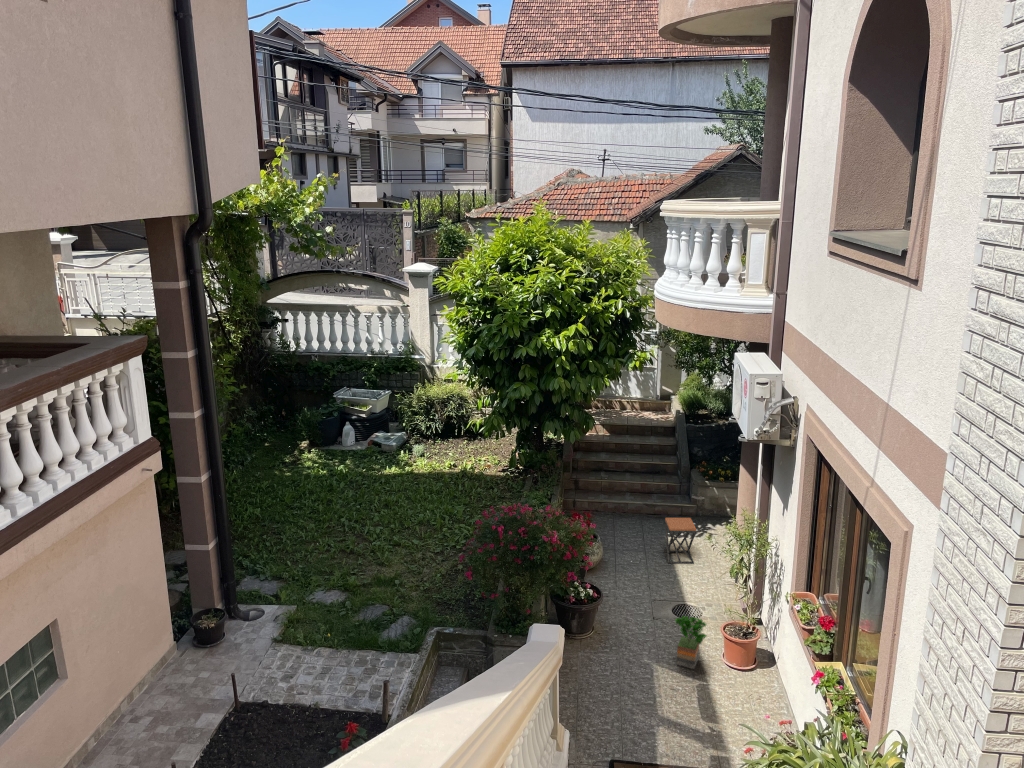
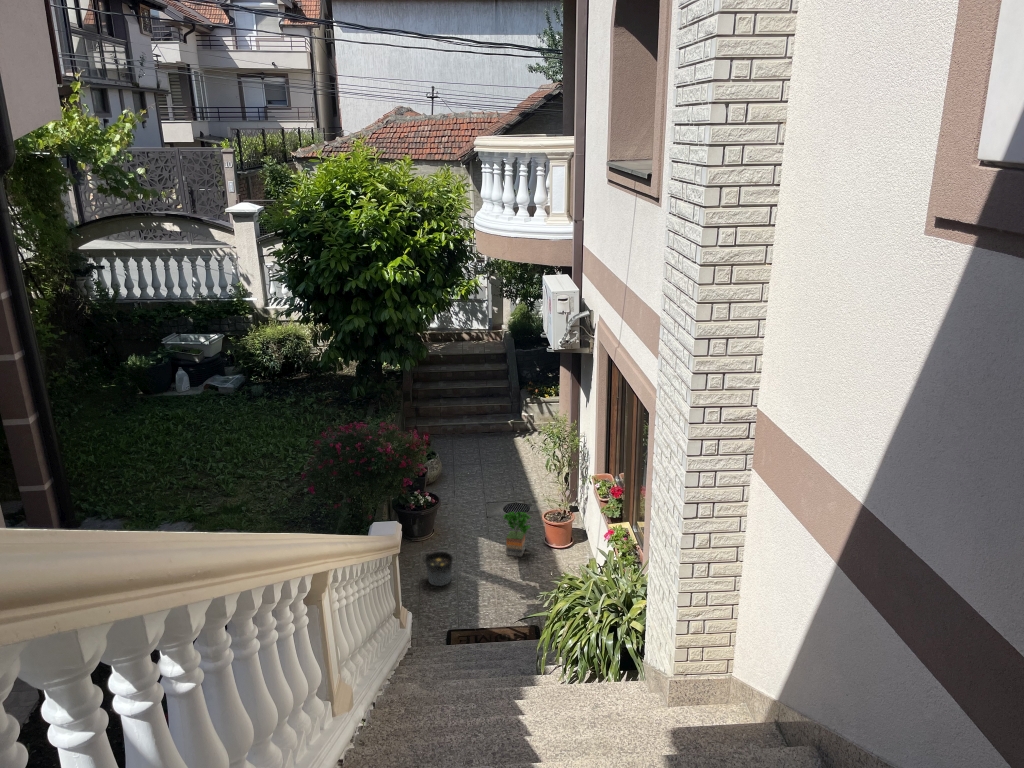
stool: present [663,518,696,564] -> none [497,432,524,475]
bucket: none [584,655,618,695] -> present [424,552,453,586]

